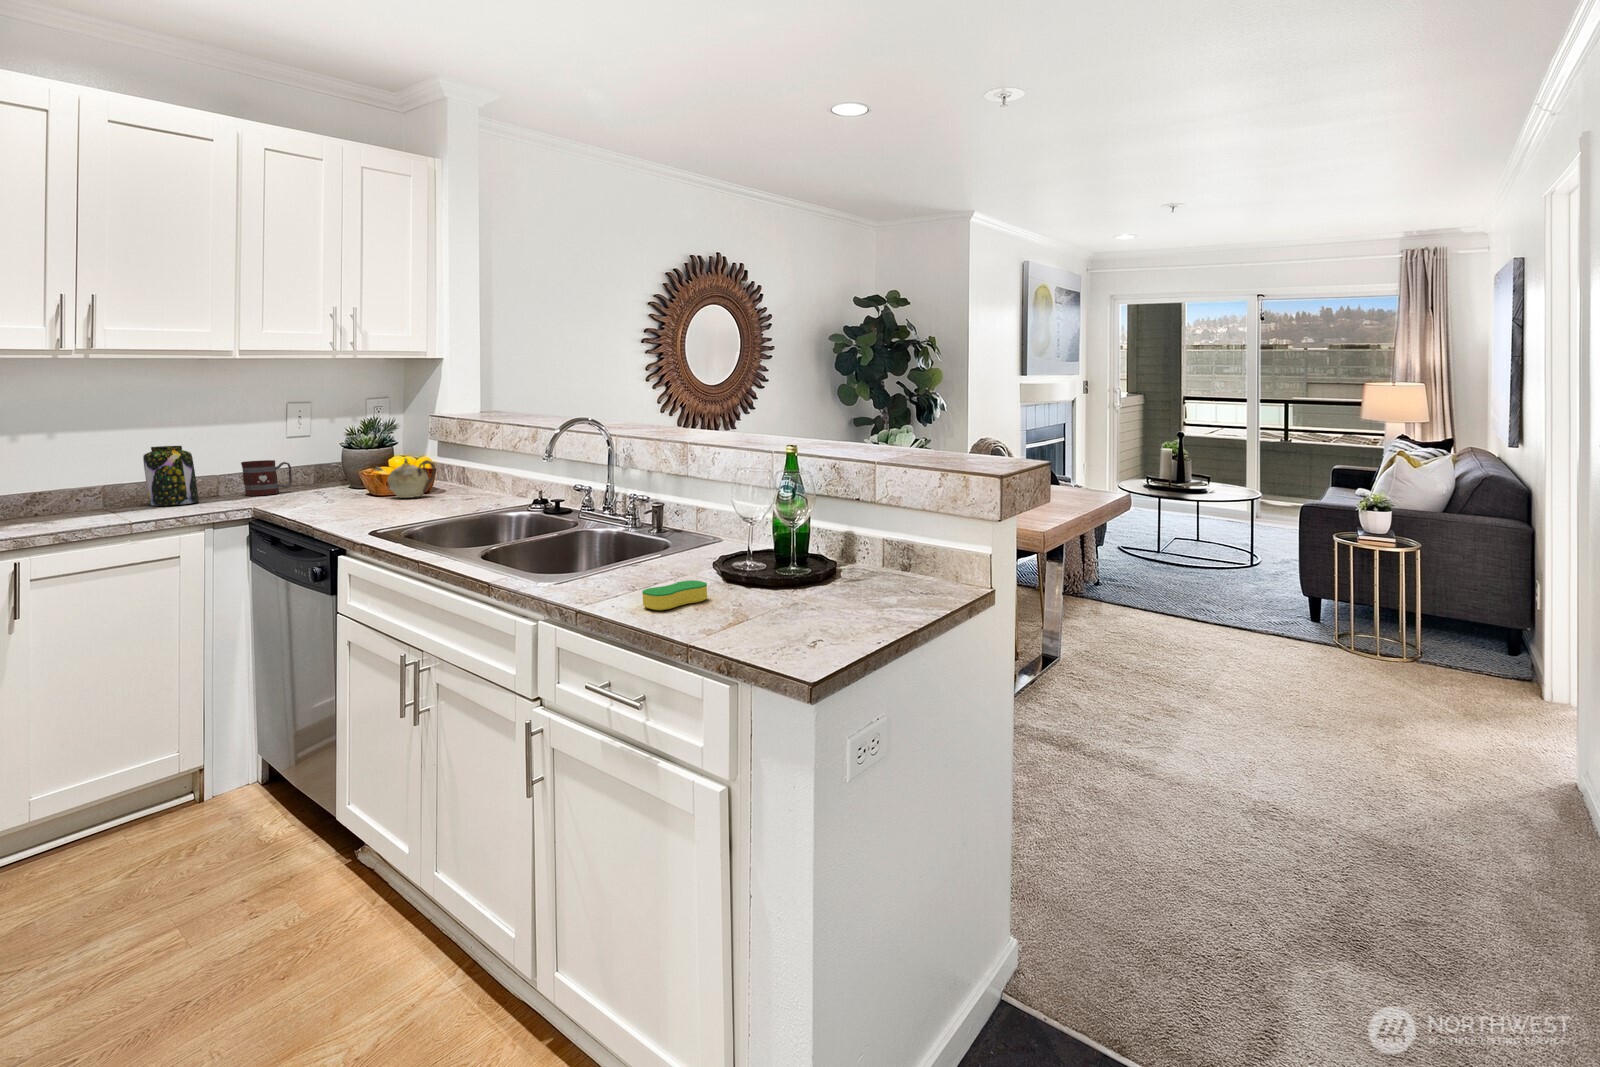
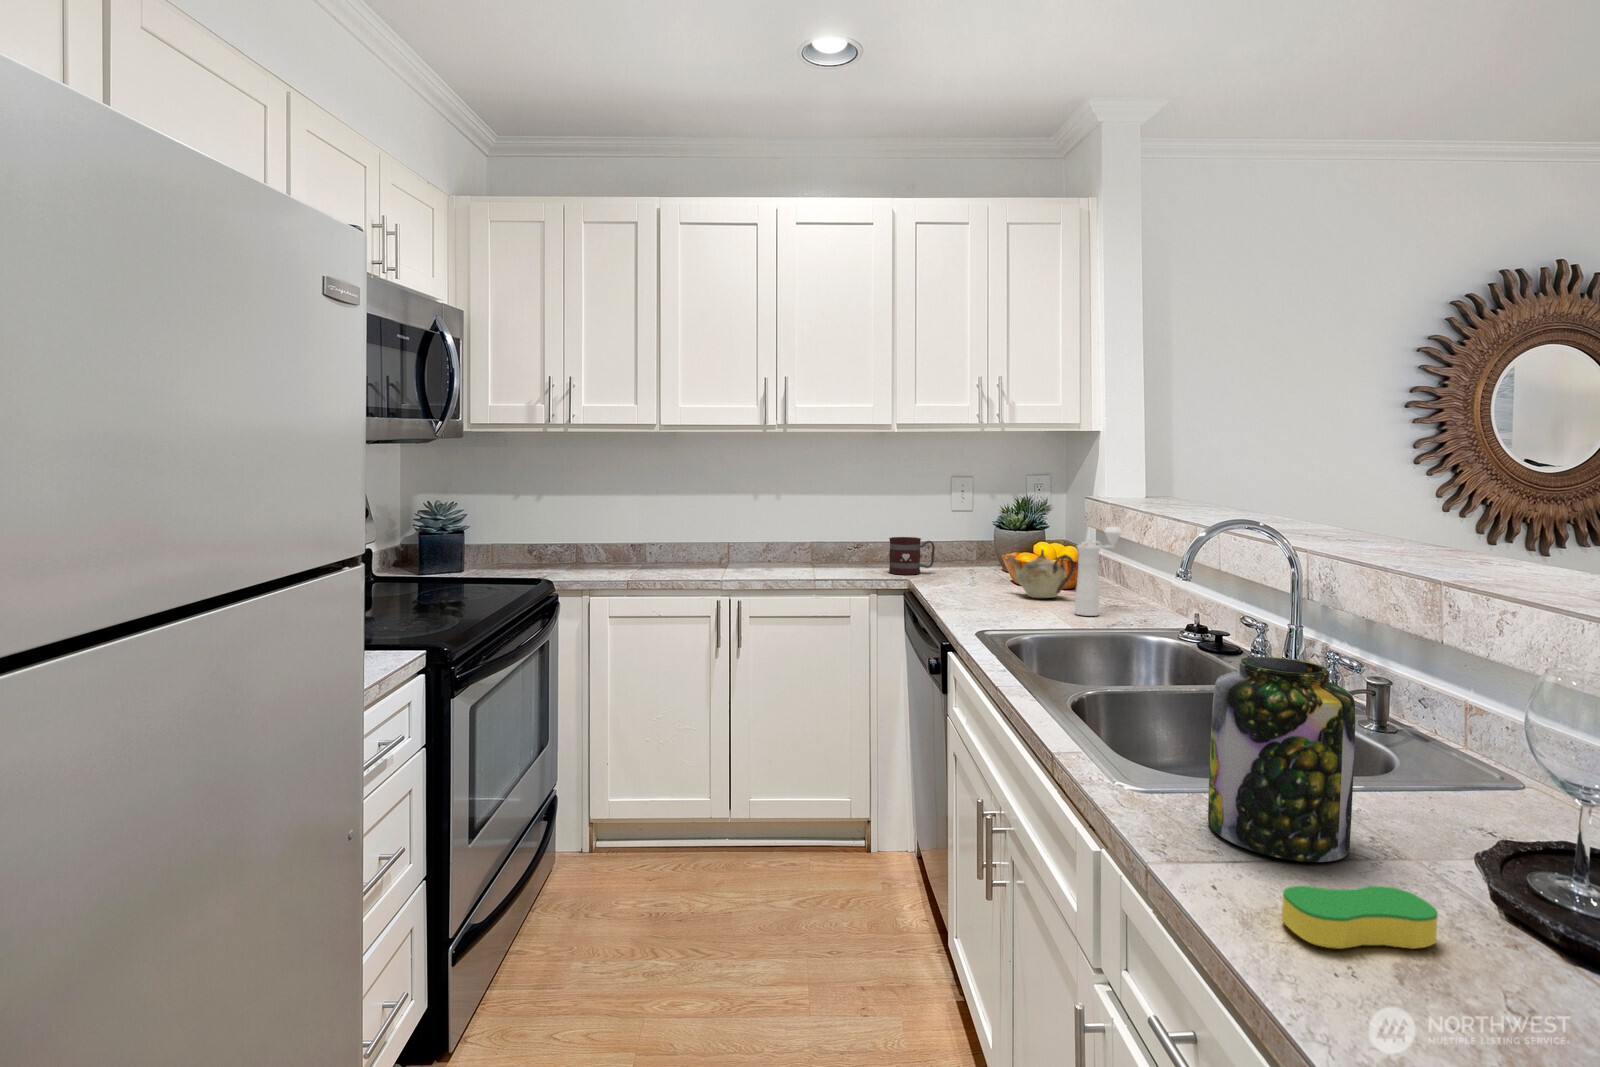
pepper mill: none [440,434,473,504] -> present [1075,527,1122,616]
jar: present [143,446,199,506] -> present [1208,657,1355,862]

